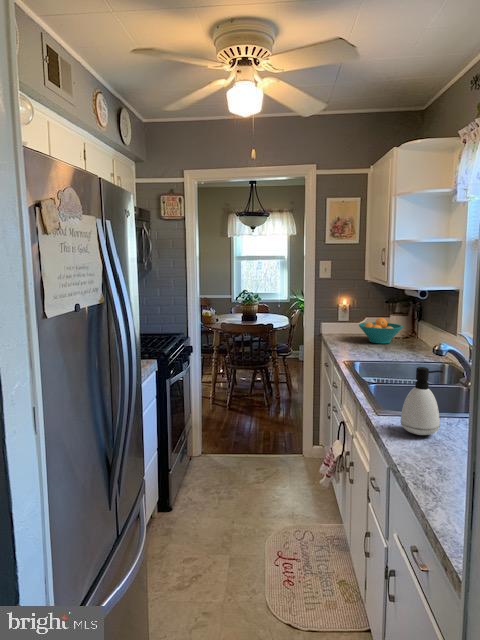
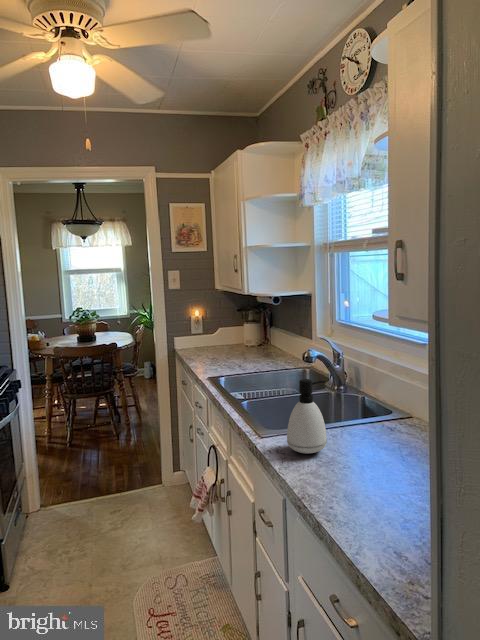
fruit bowl: present [359,318,403,344] -> none [214,327,259,355]

